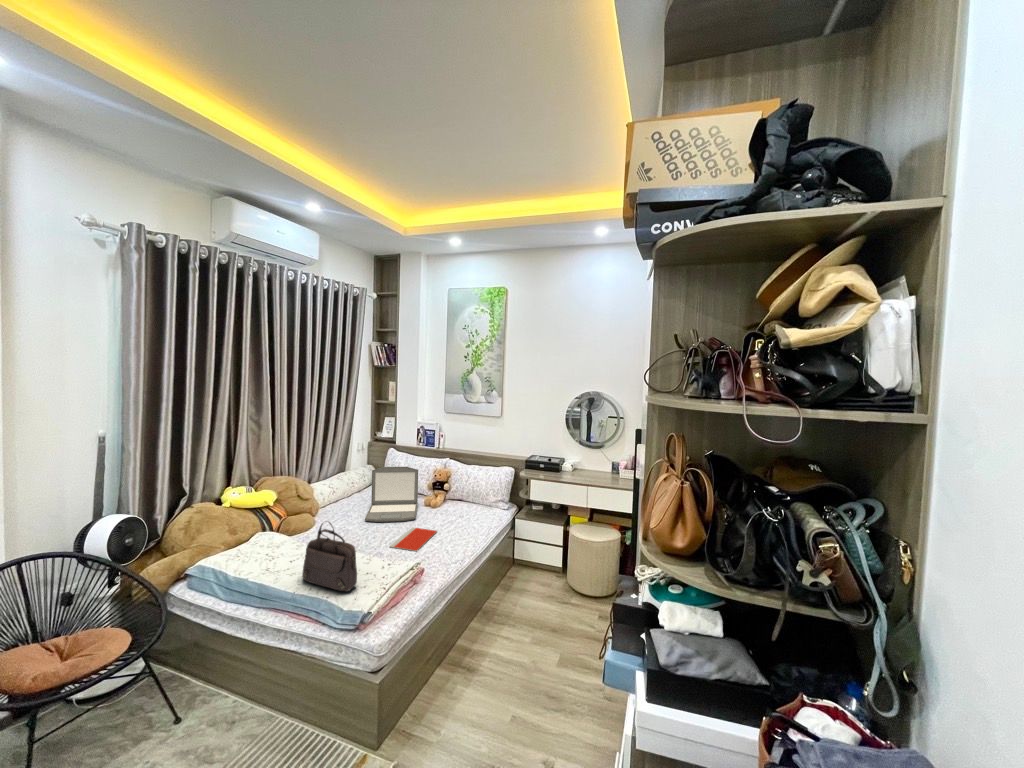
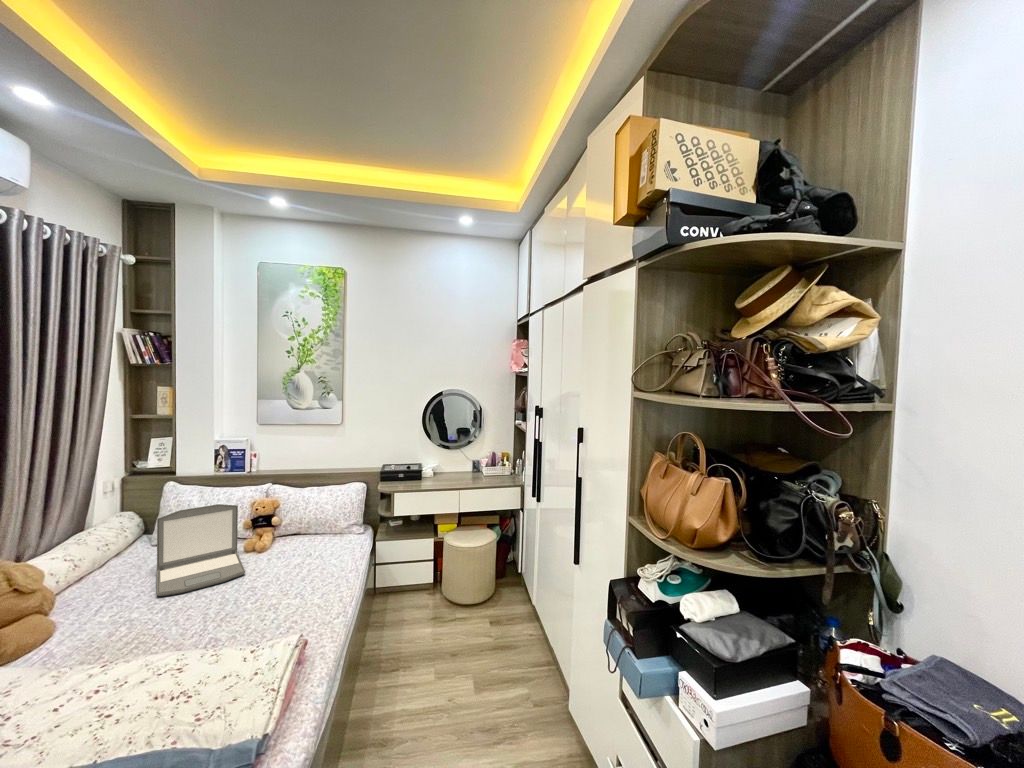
handbag: present [302,522,357,592] -> none [105,614,225,727]
notebook: present [390,527,437,551] -> none [225,581,289,624]

